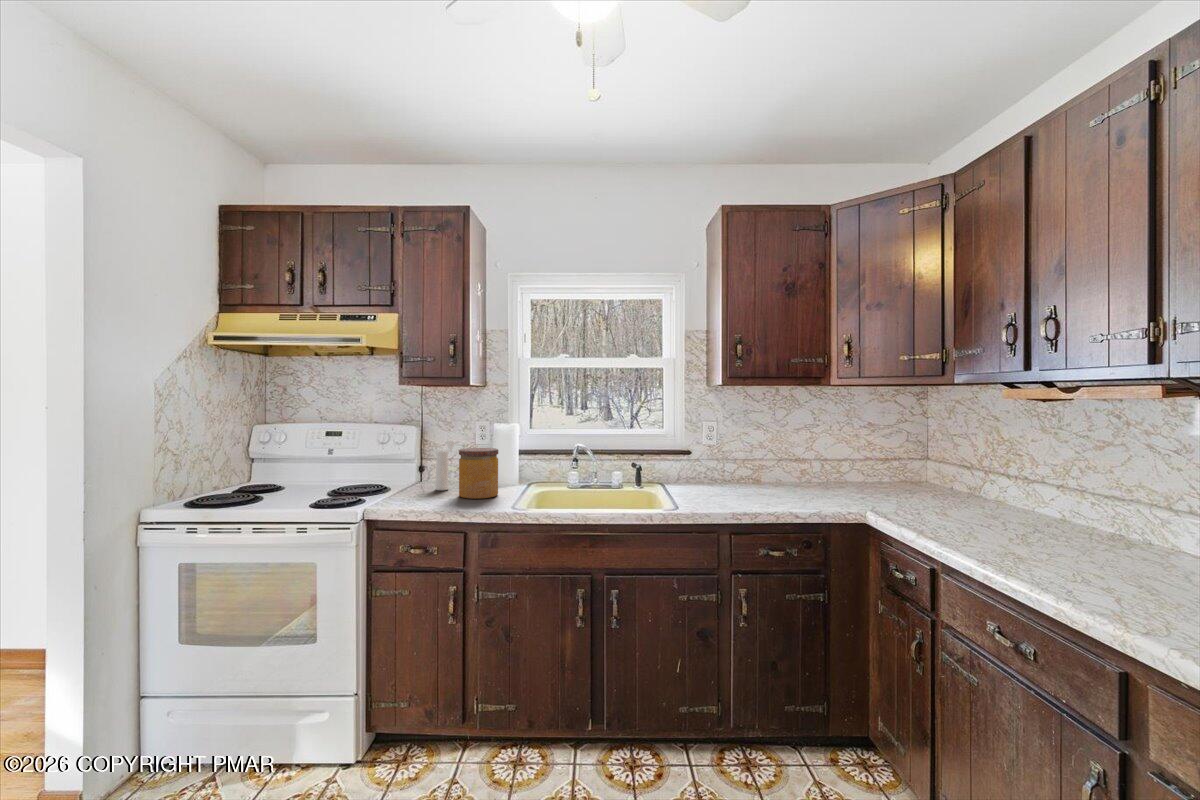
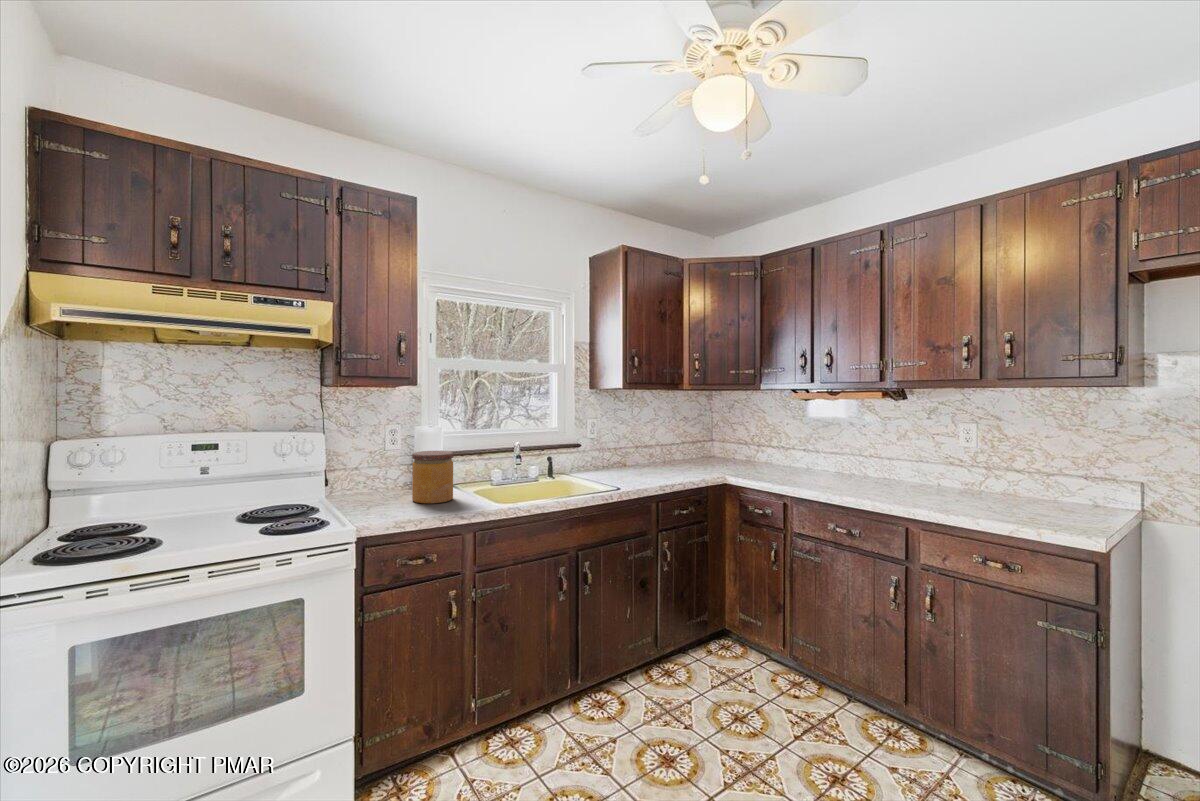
pepper mill: present [435,439,455,490] -> none [366,444,383,500]

